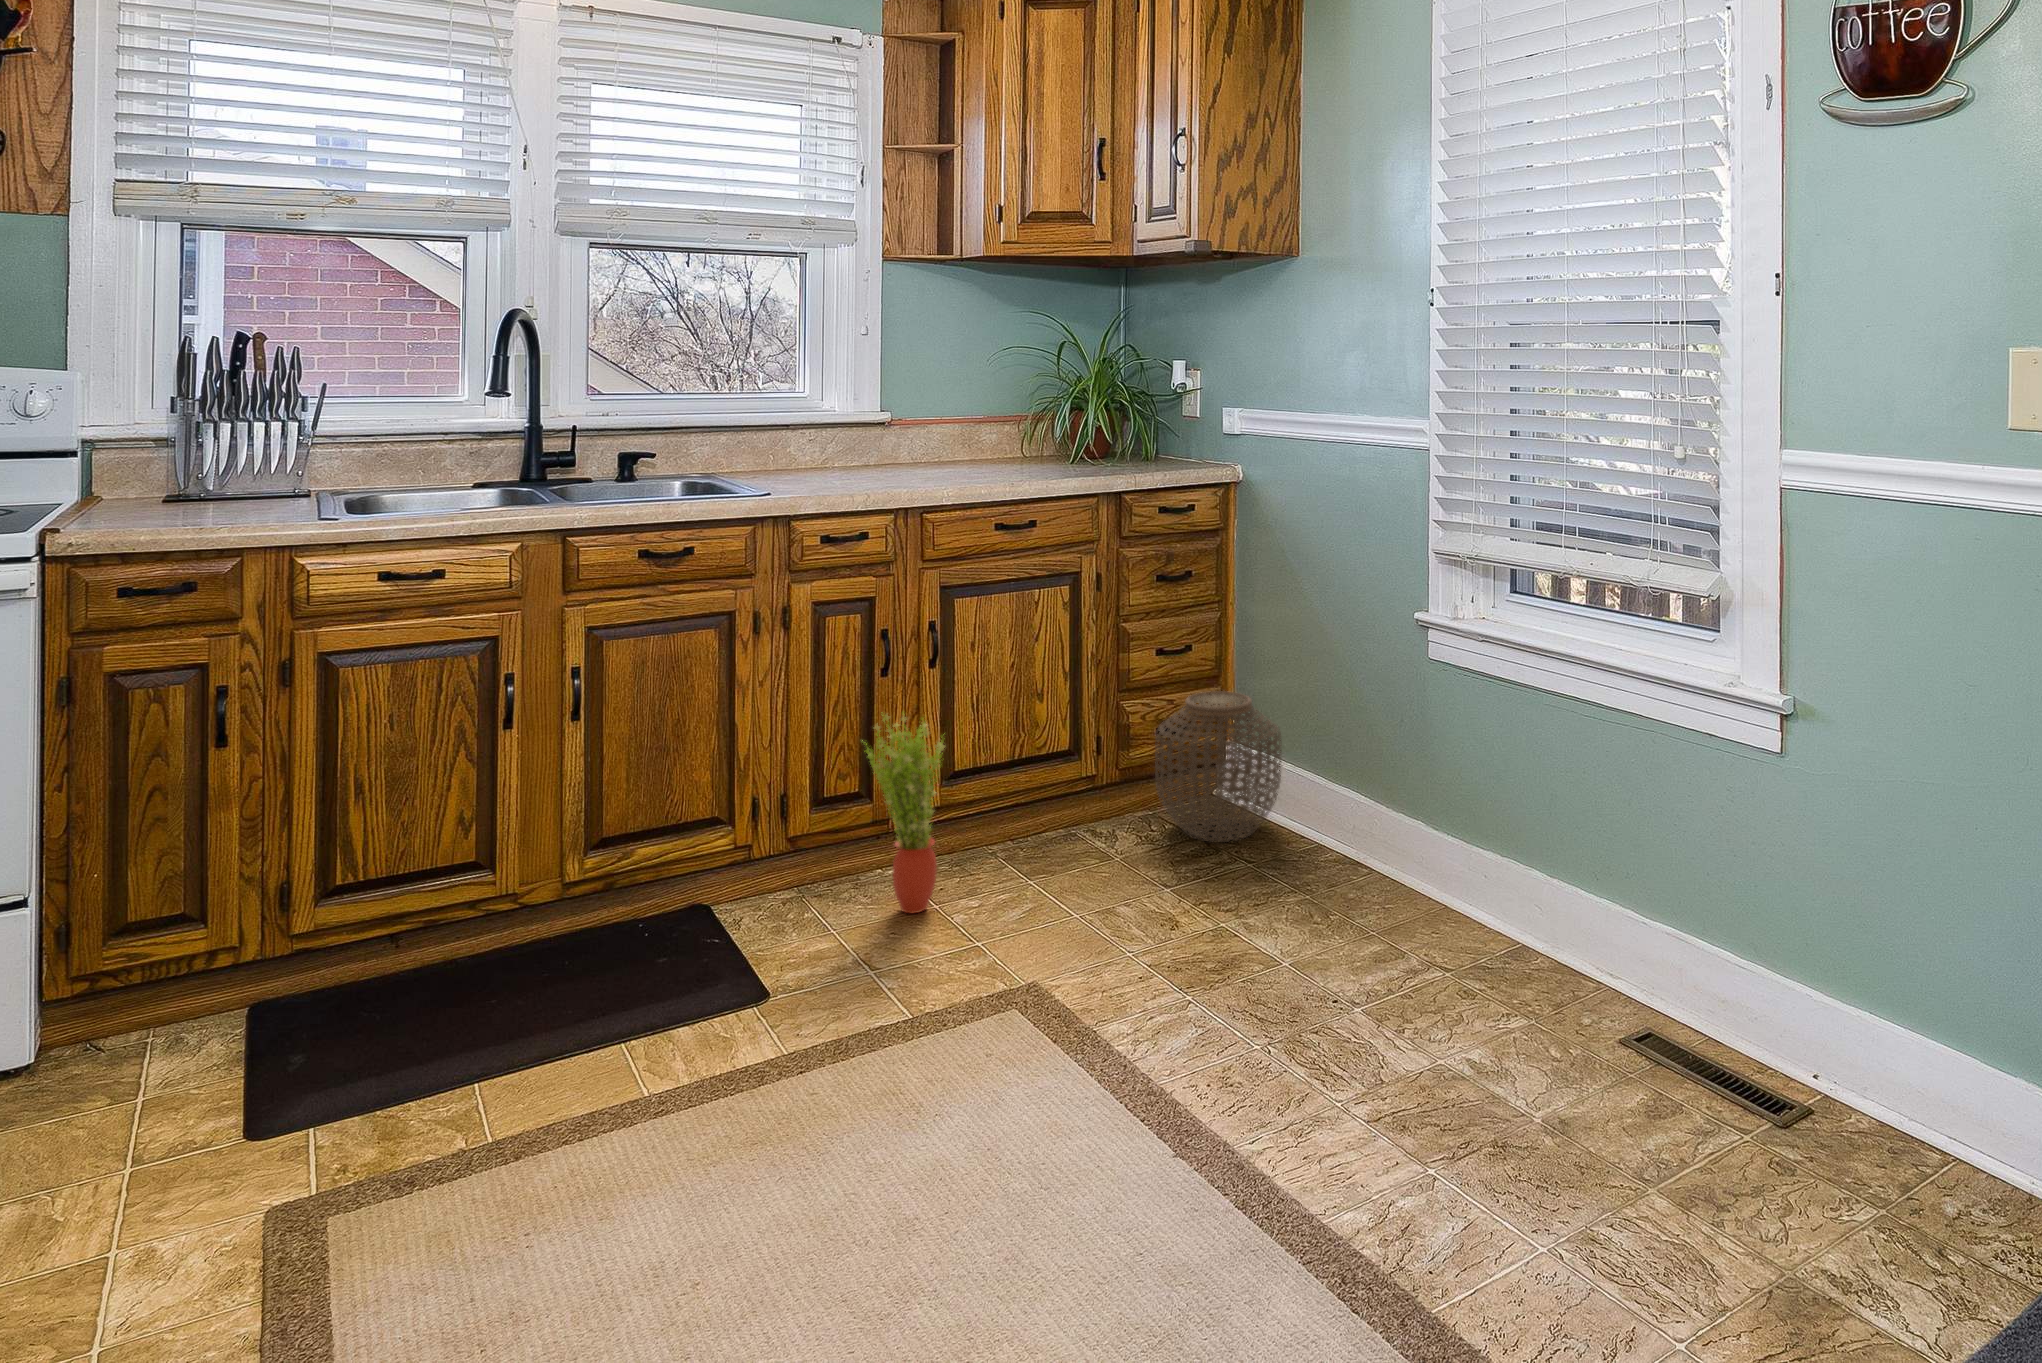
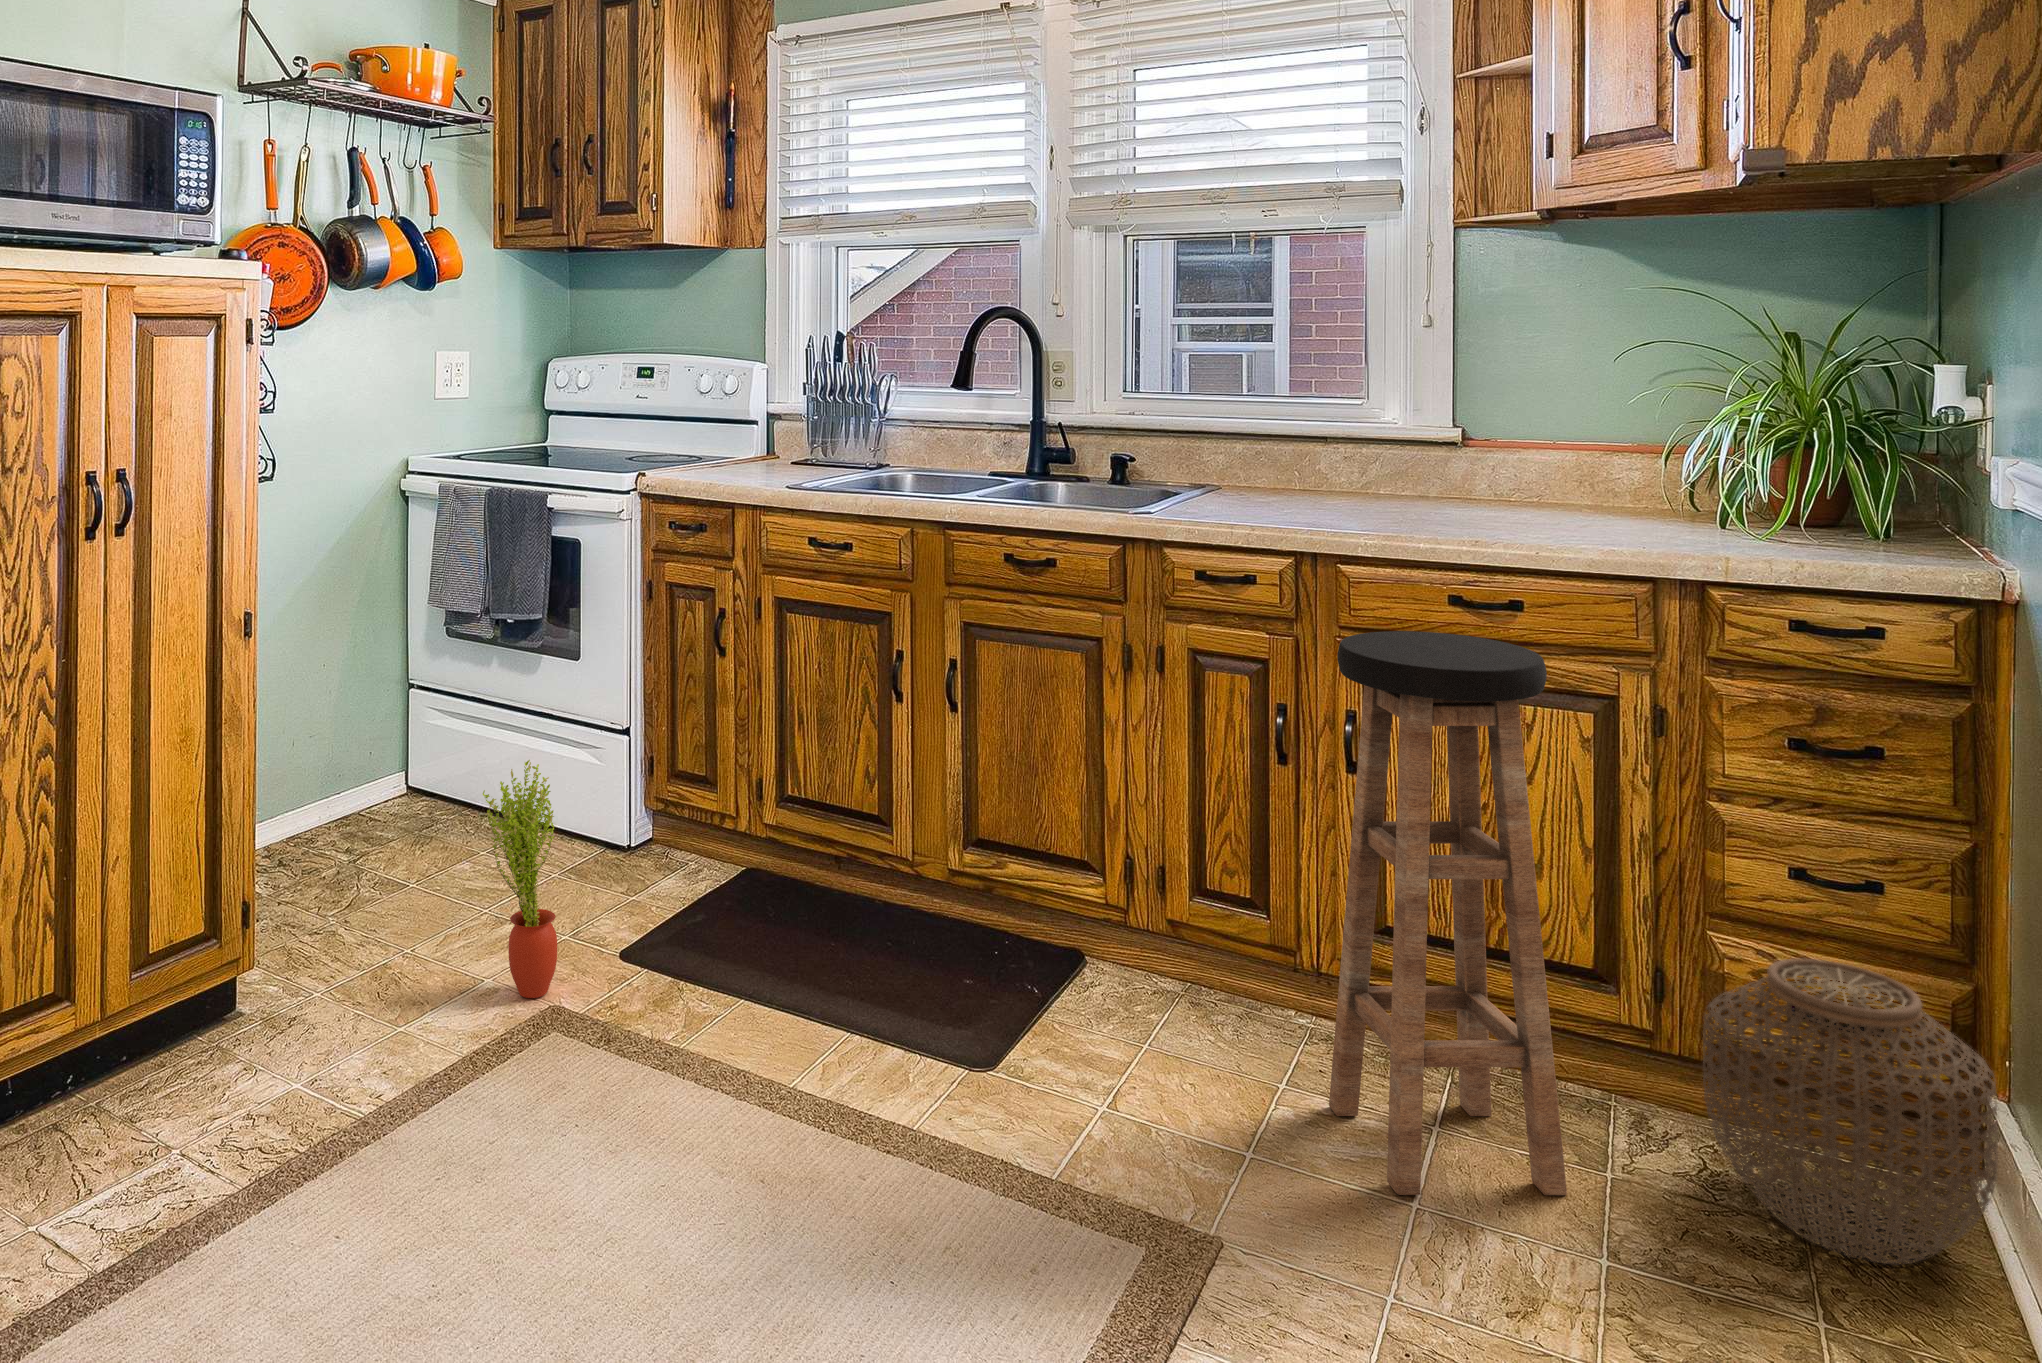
bar stool: none [990,544,1136,914] -> present [1329,631,1567,1195]
potted plant: present [864,712,945,913] -> present [483,760,557,998]

